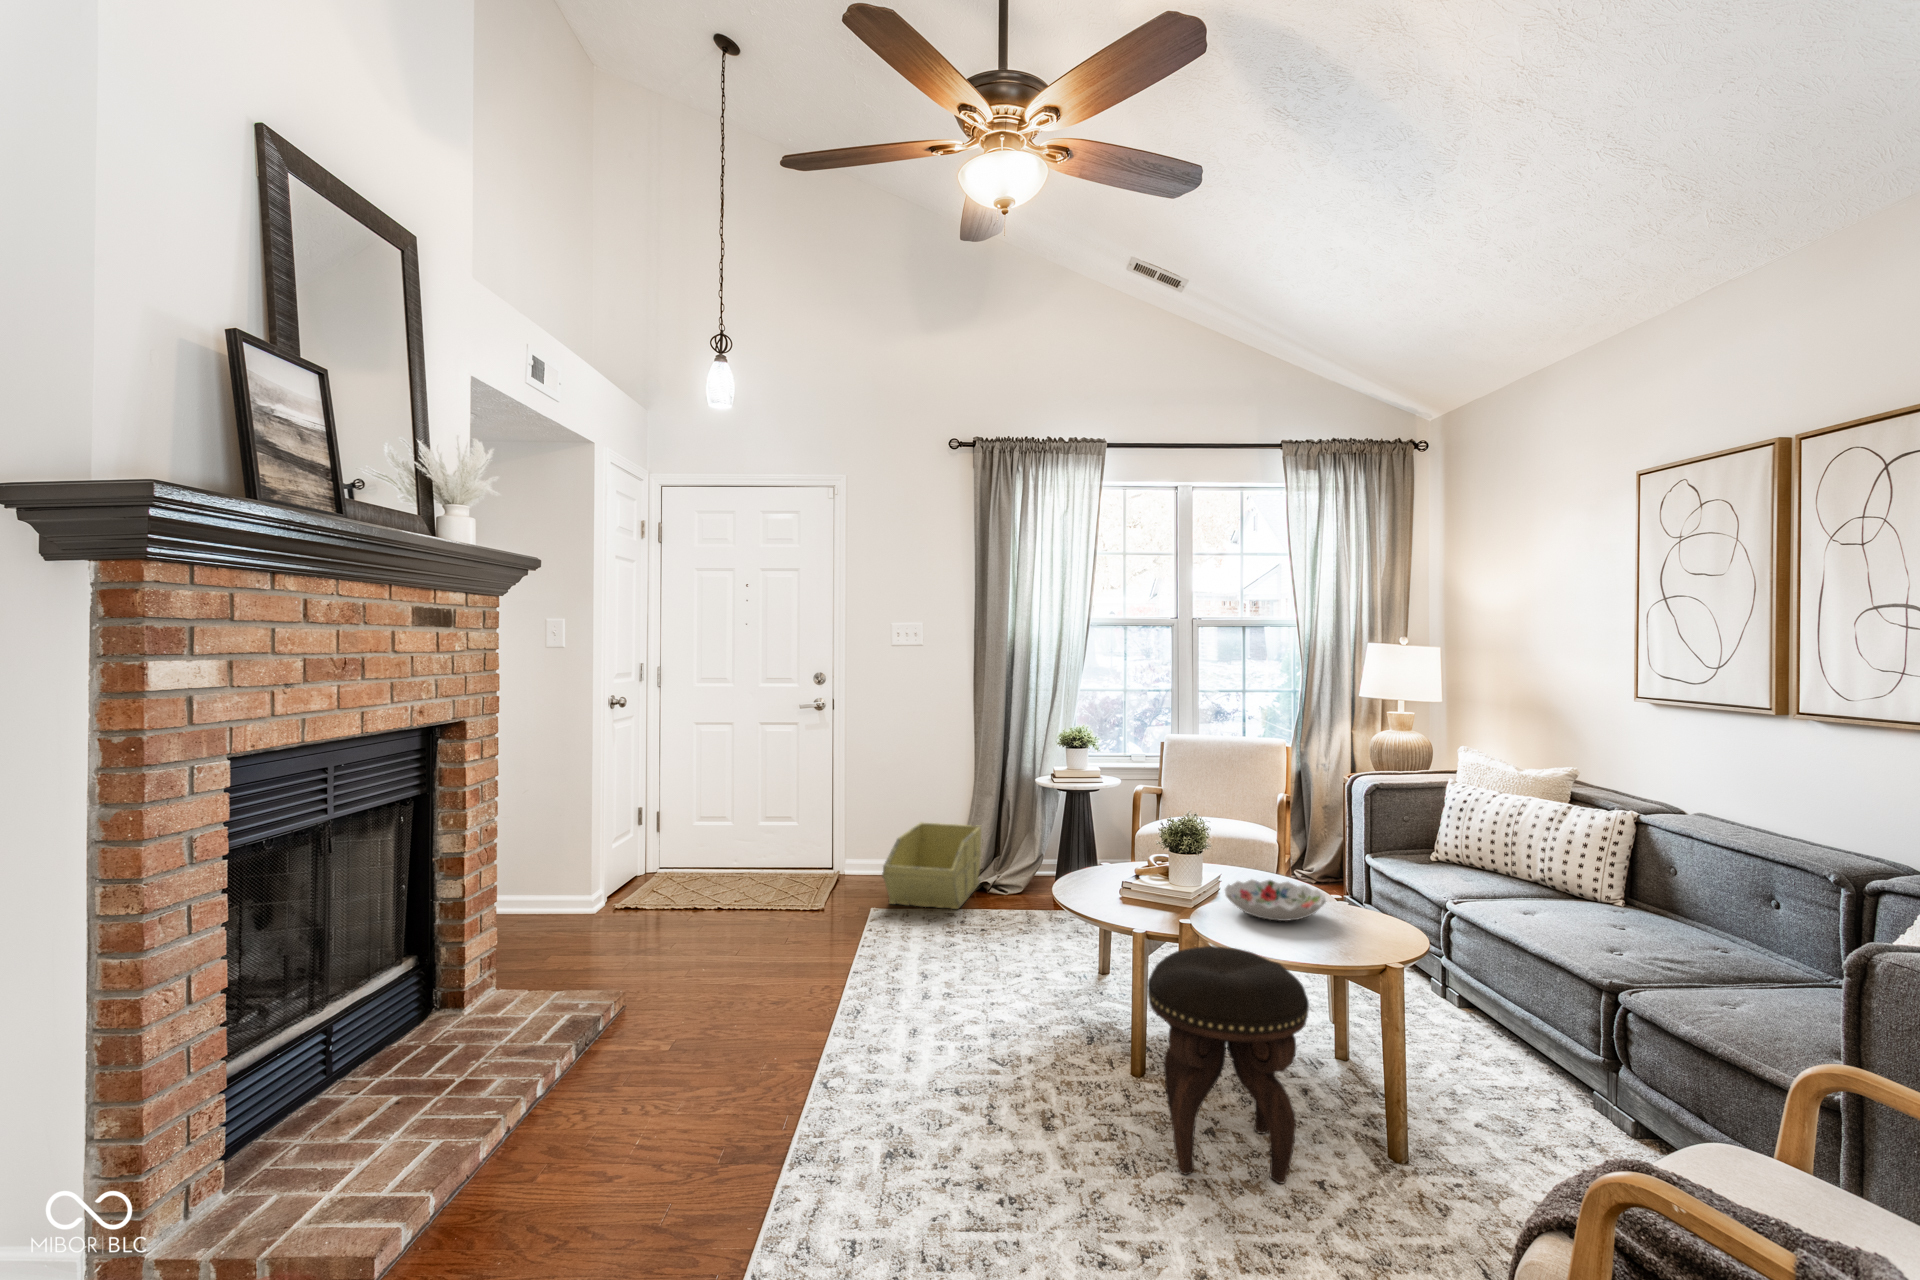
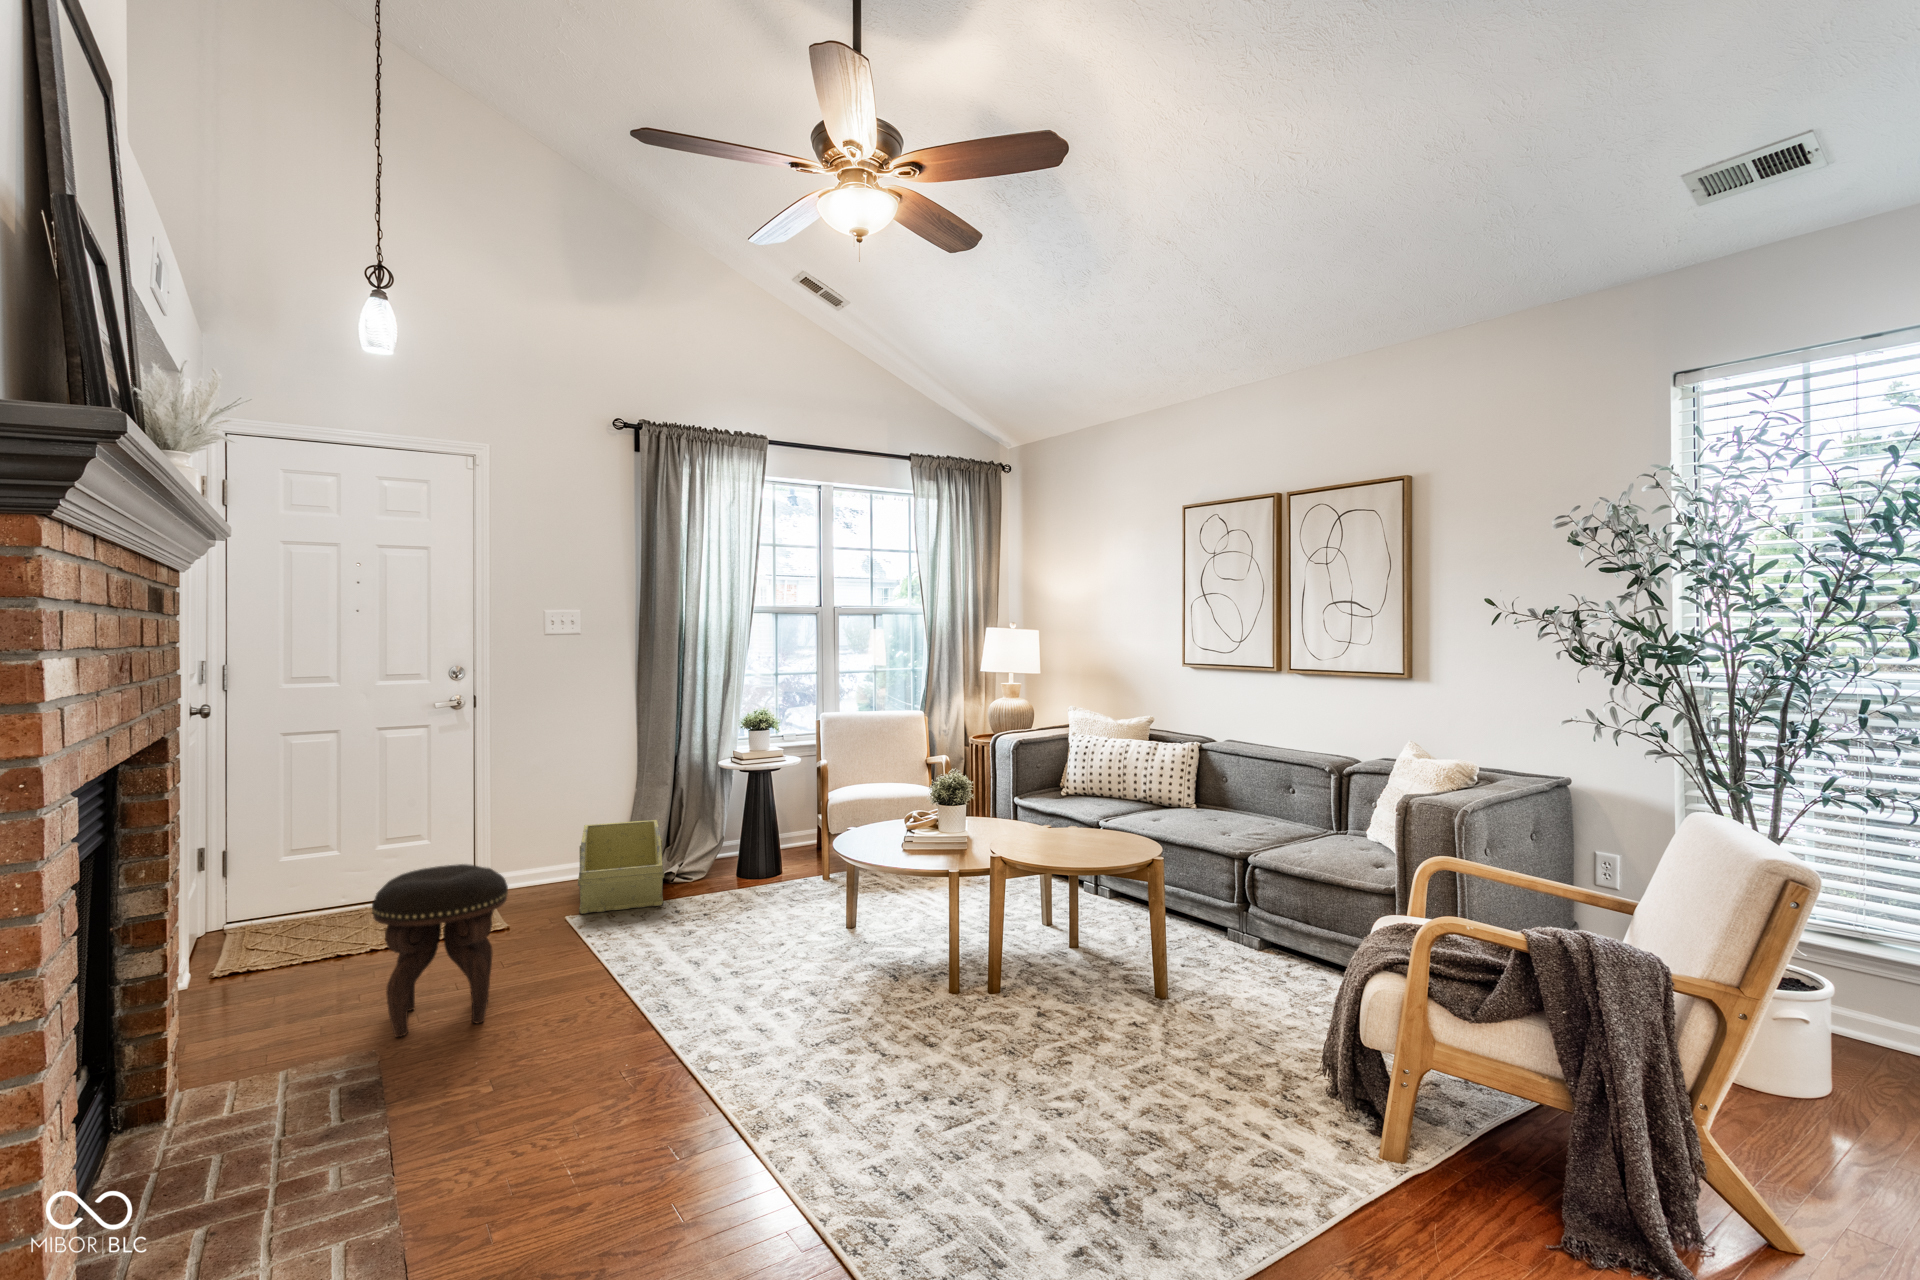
decorative bowl: present [1225,880,1326,921] -> none [998,816,1075,846]
footstool: present [1148,946,1309,1183] -> present [372,864,508,1037]

